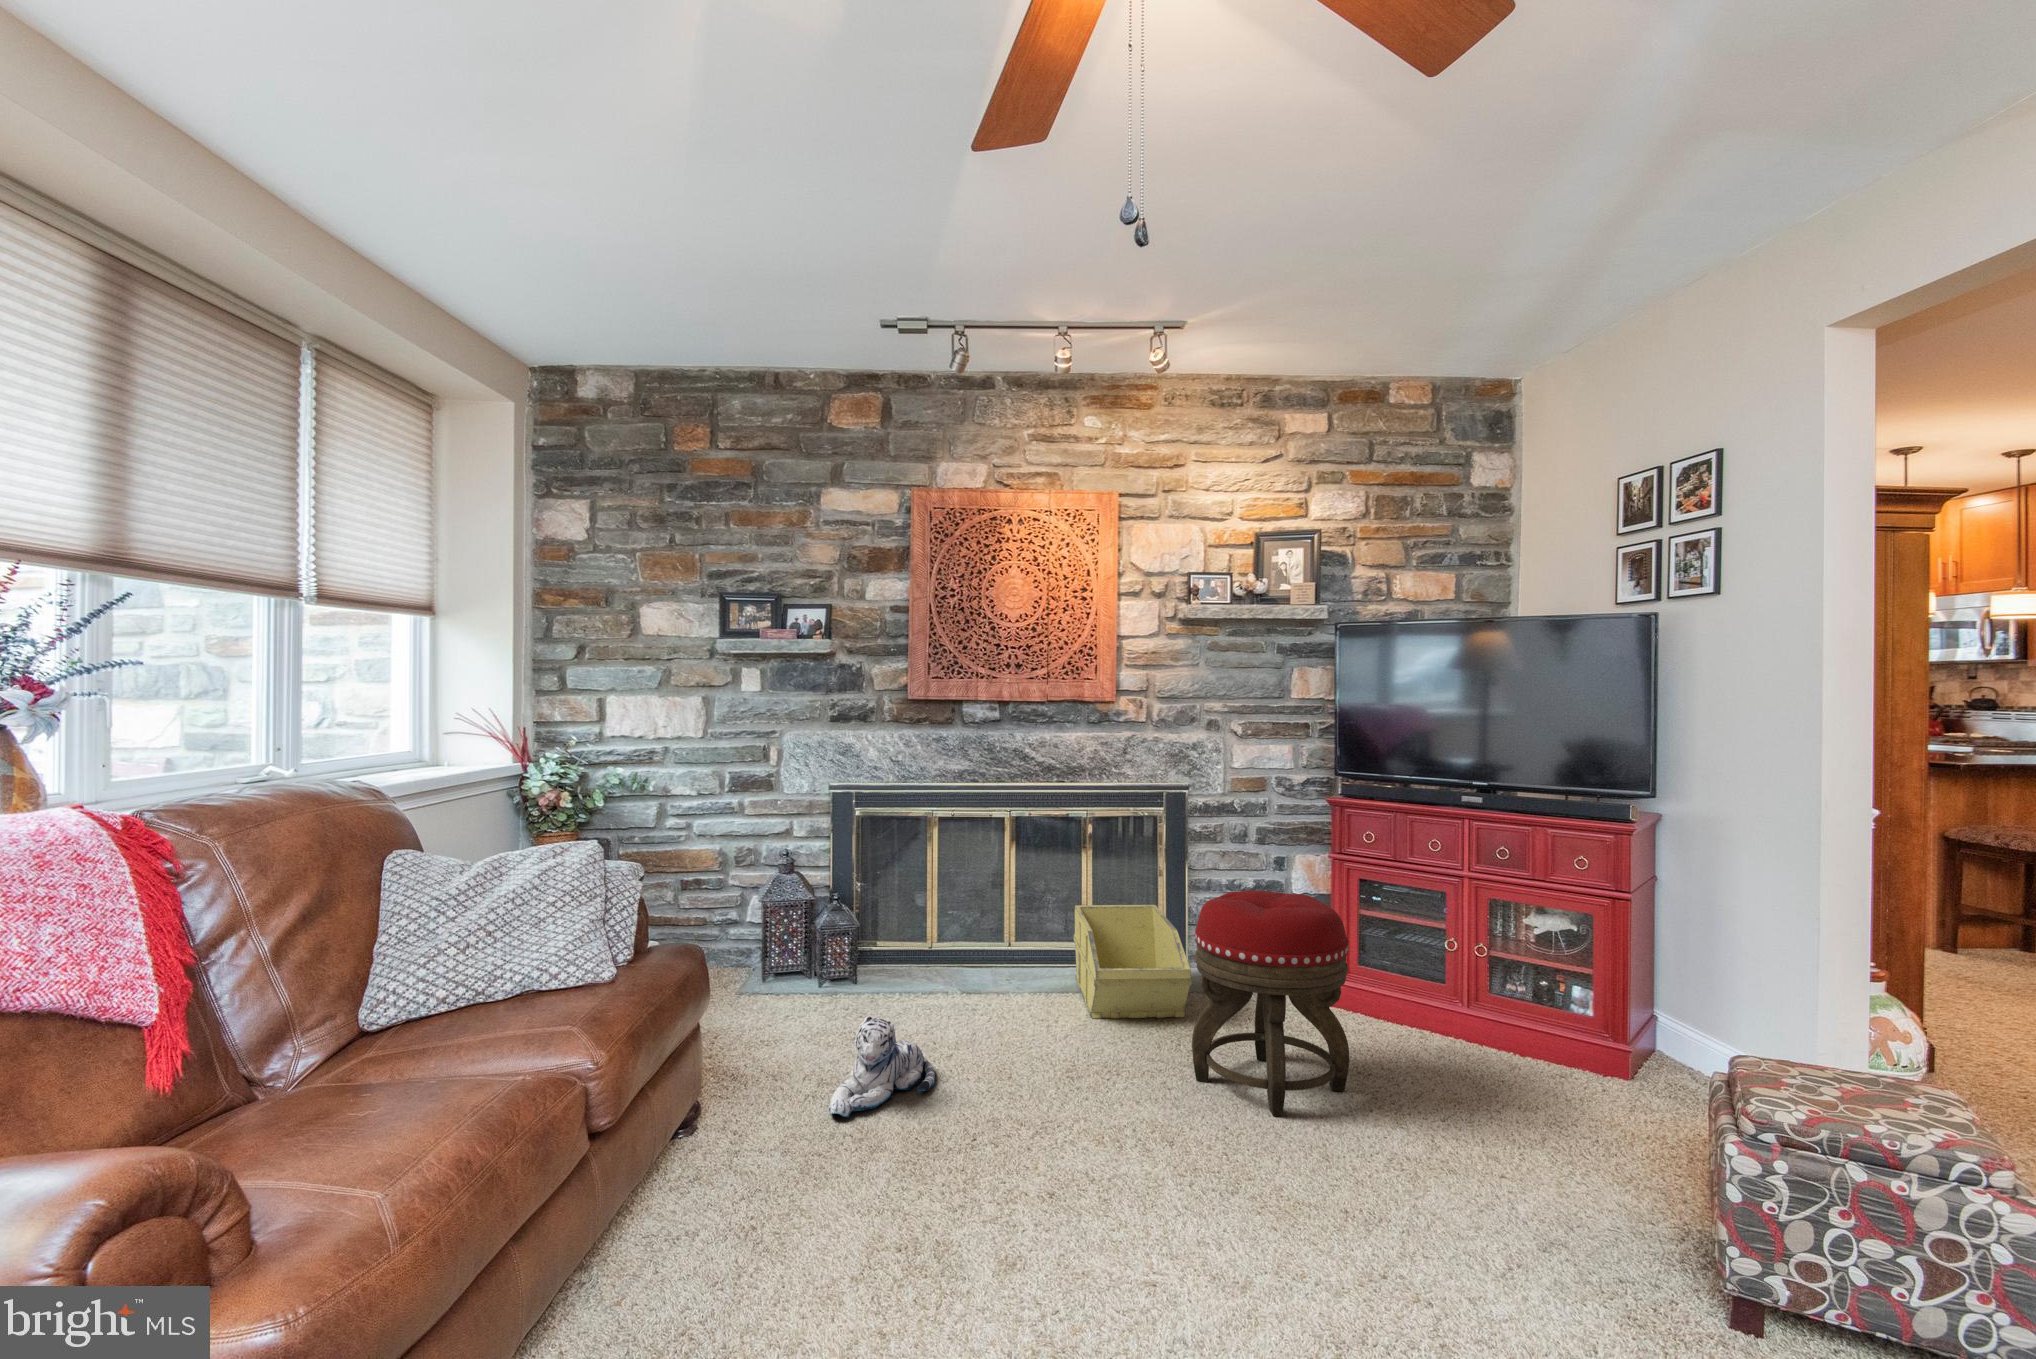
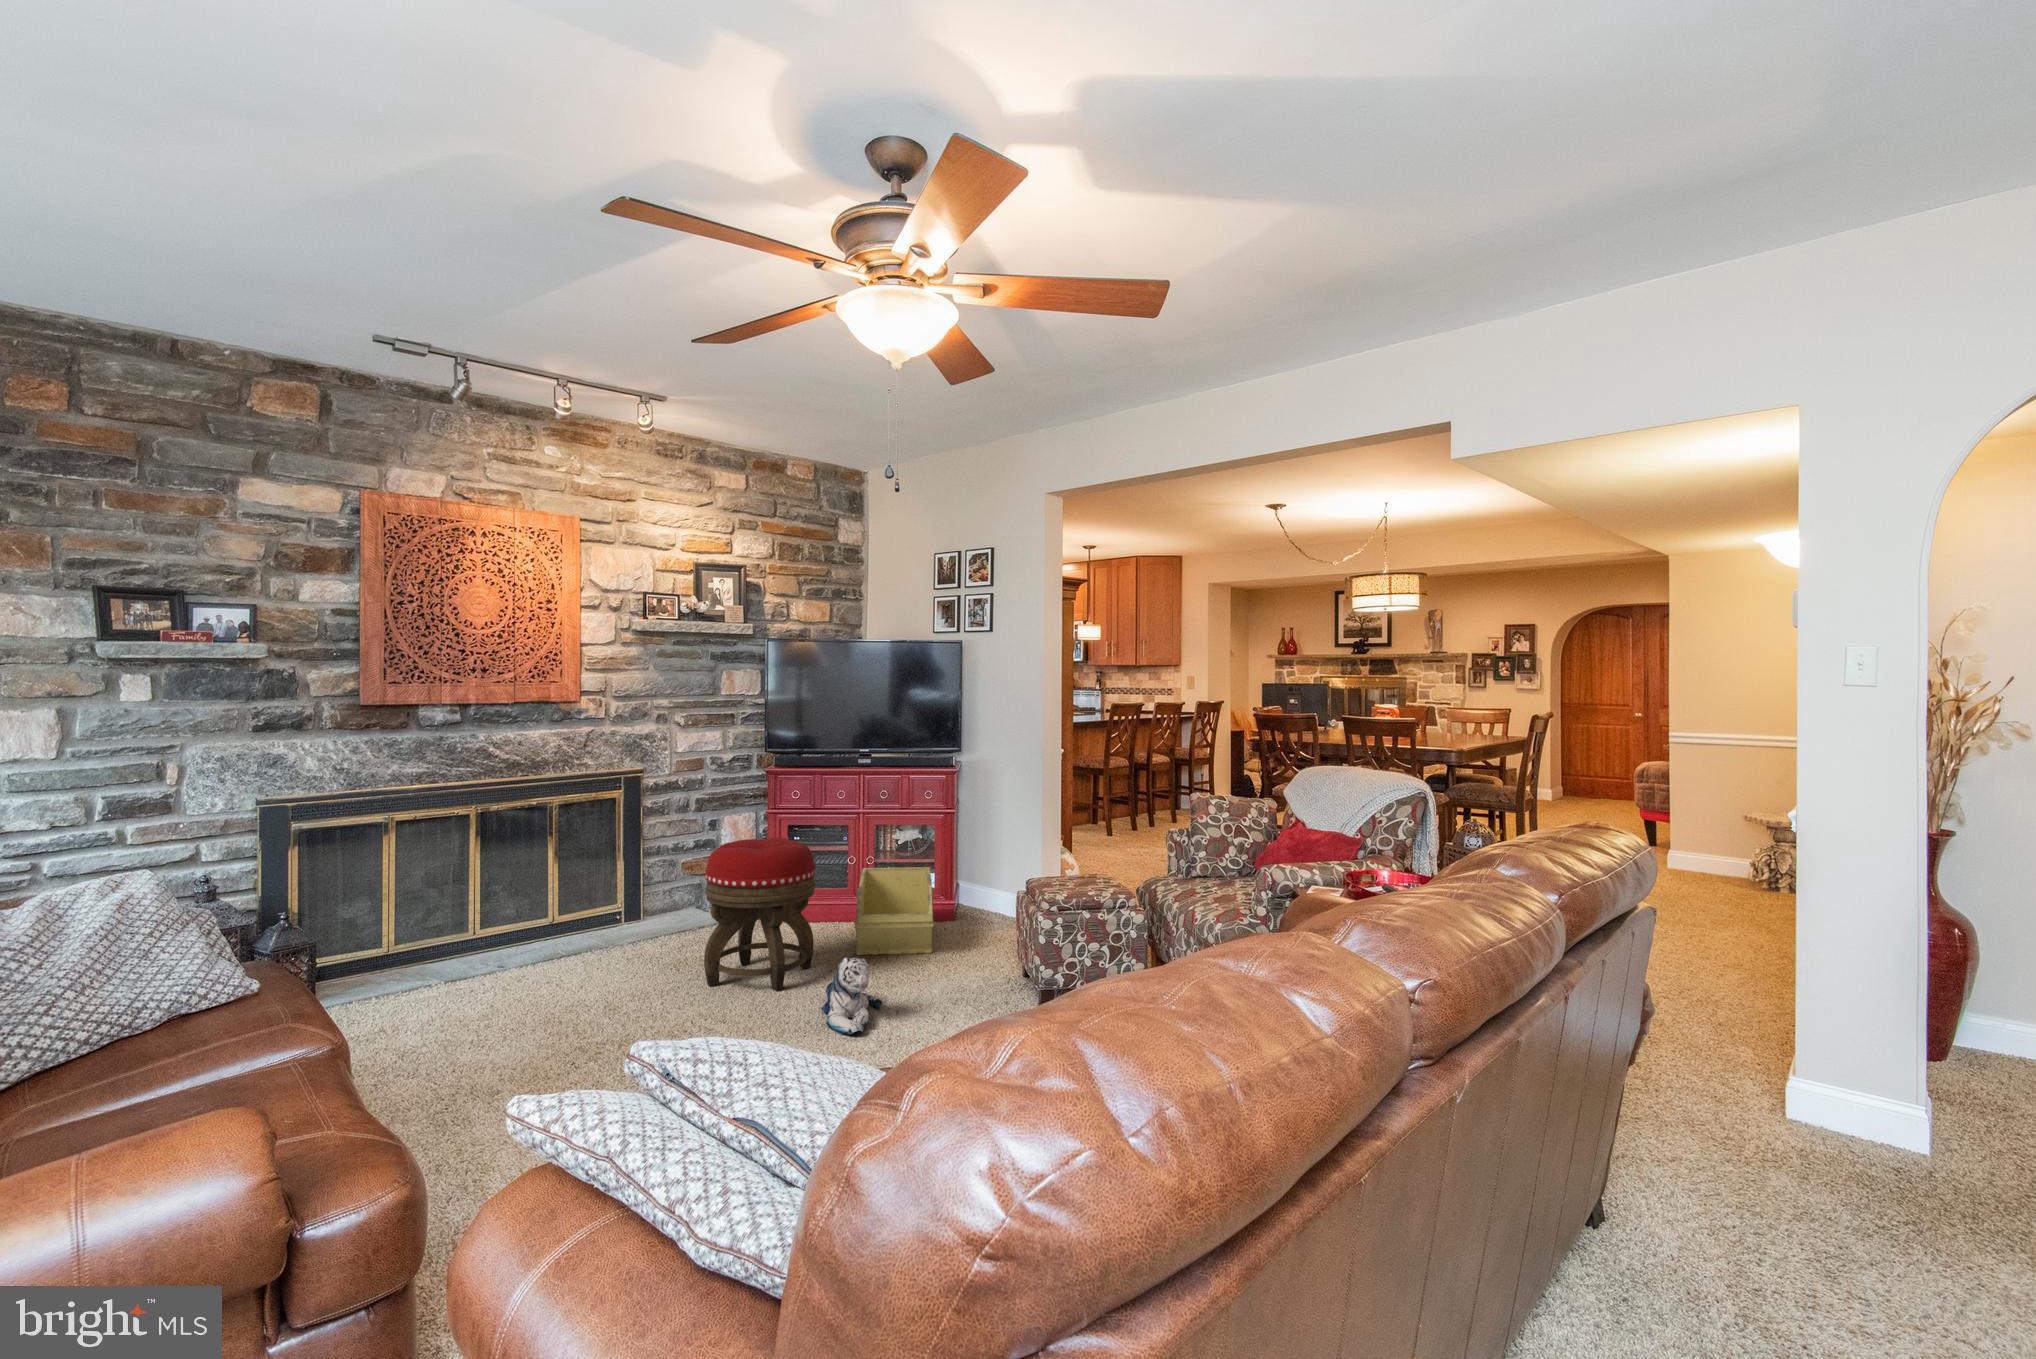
storage bin: present [1073,905,1192,1019] -> present [855,867,934,955]
plush toy: present [829,1016,936,1117] -> present [822,957,883,1035]

